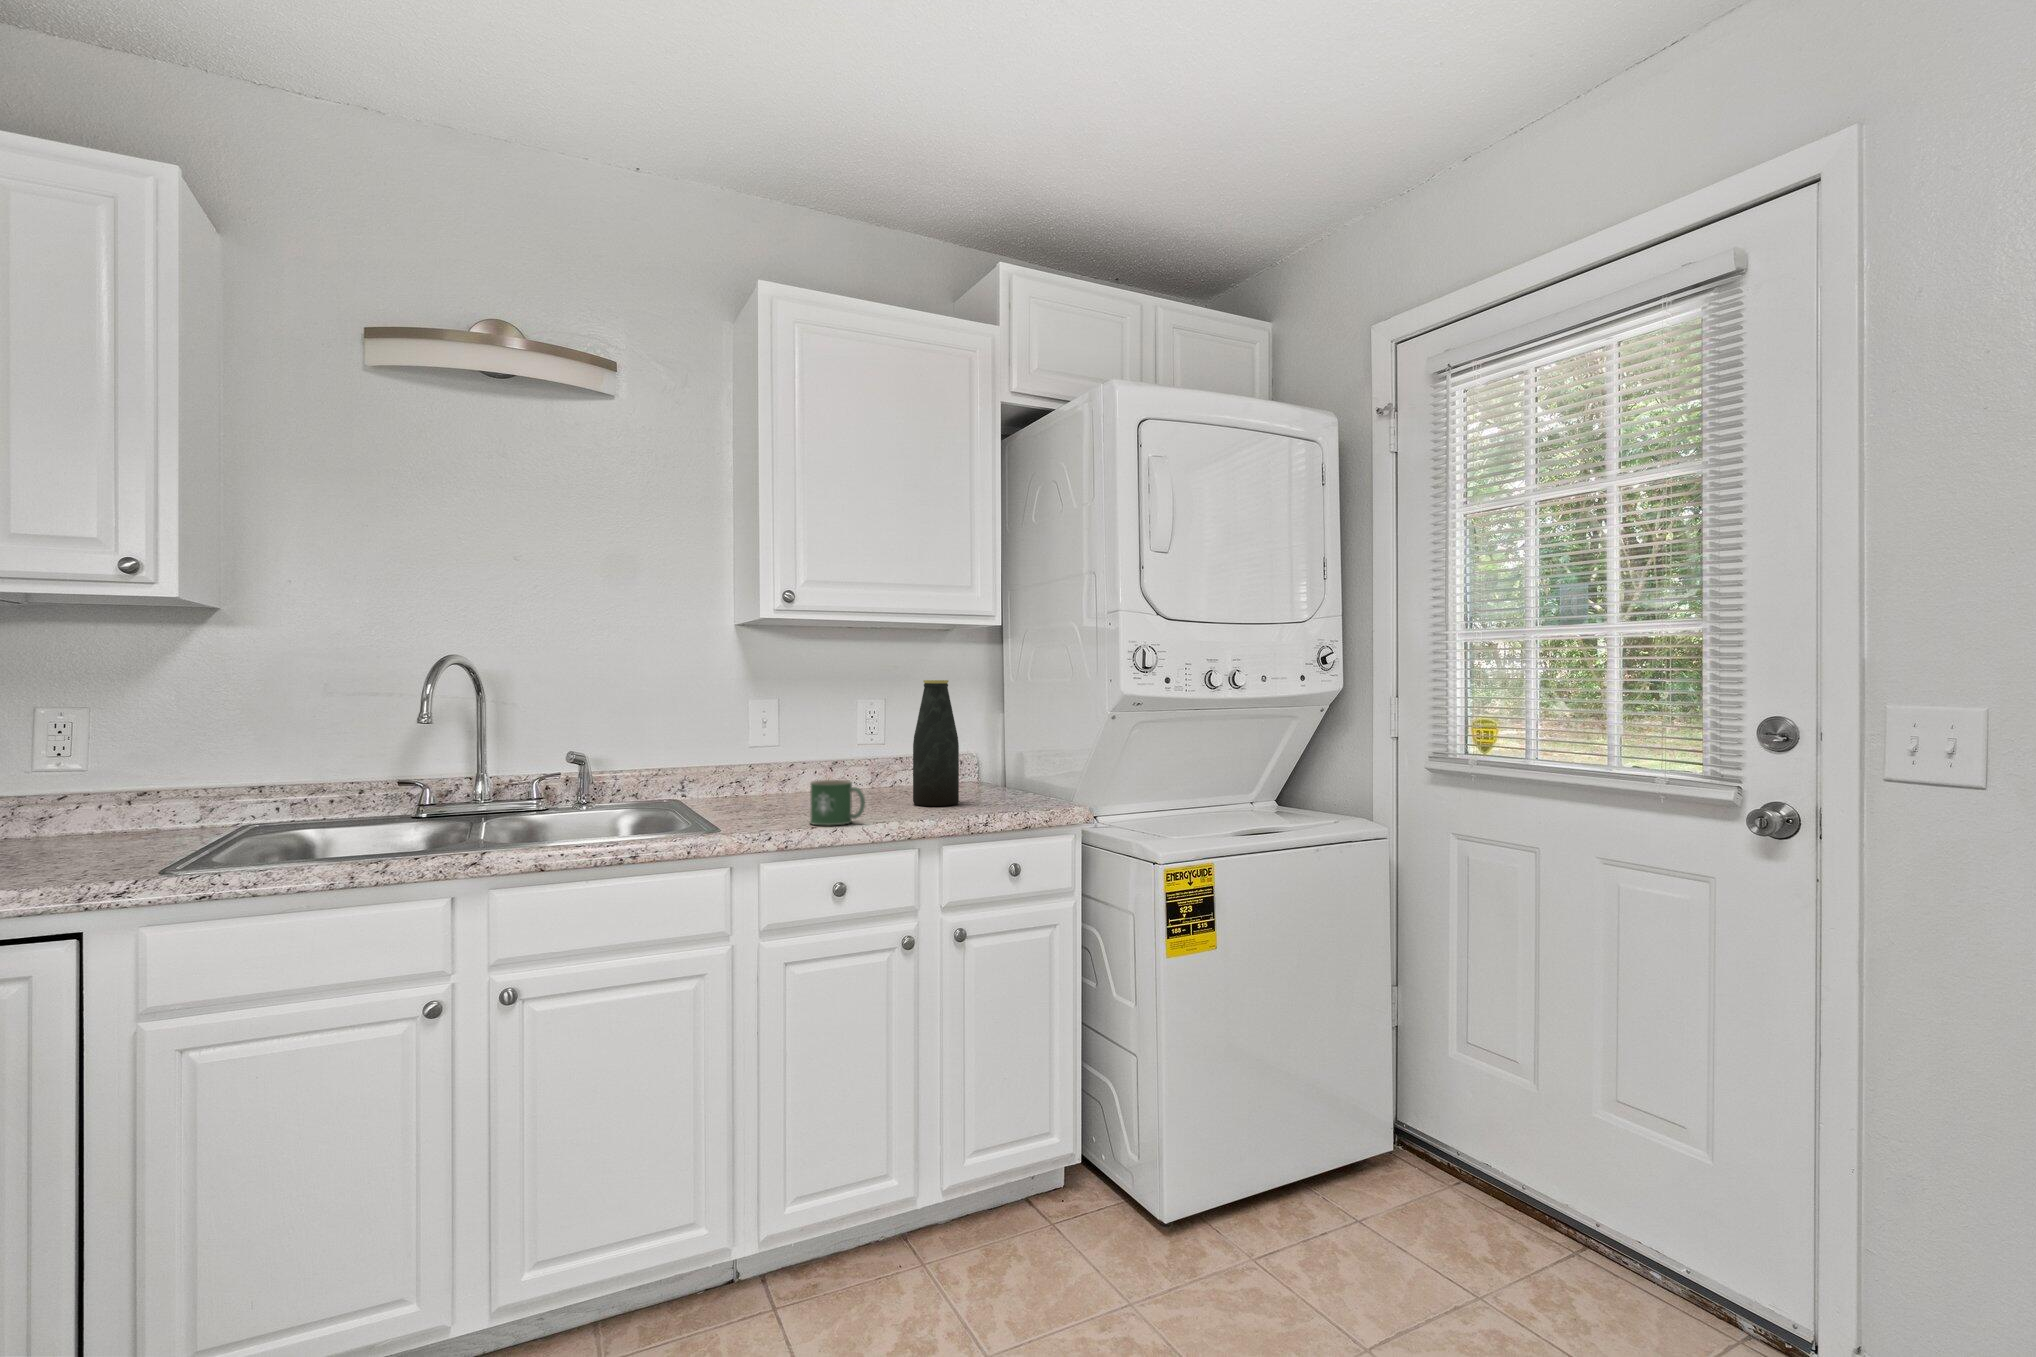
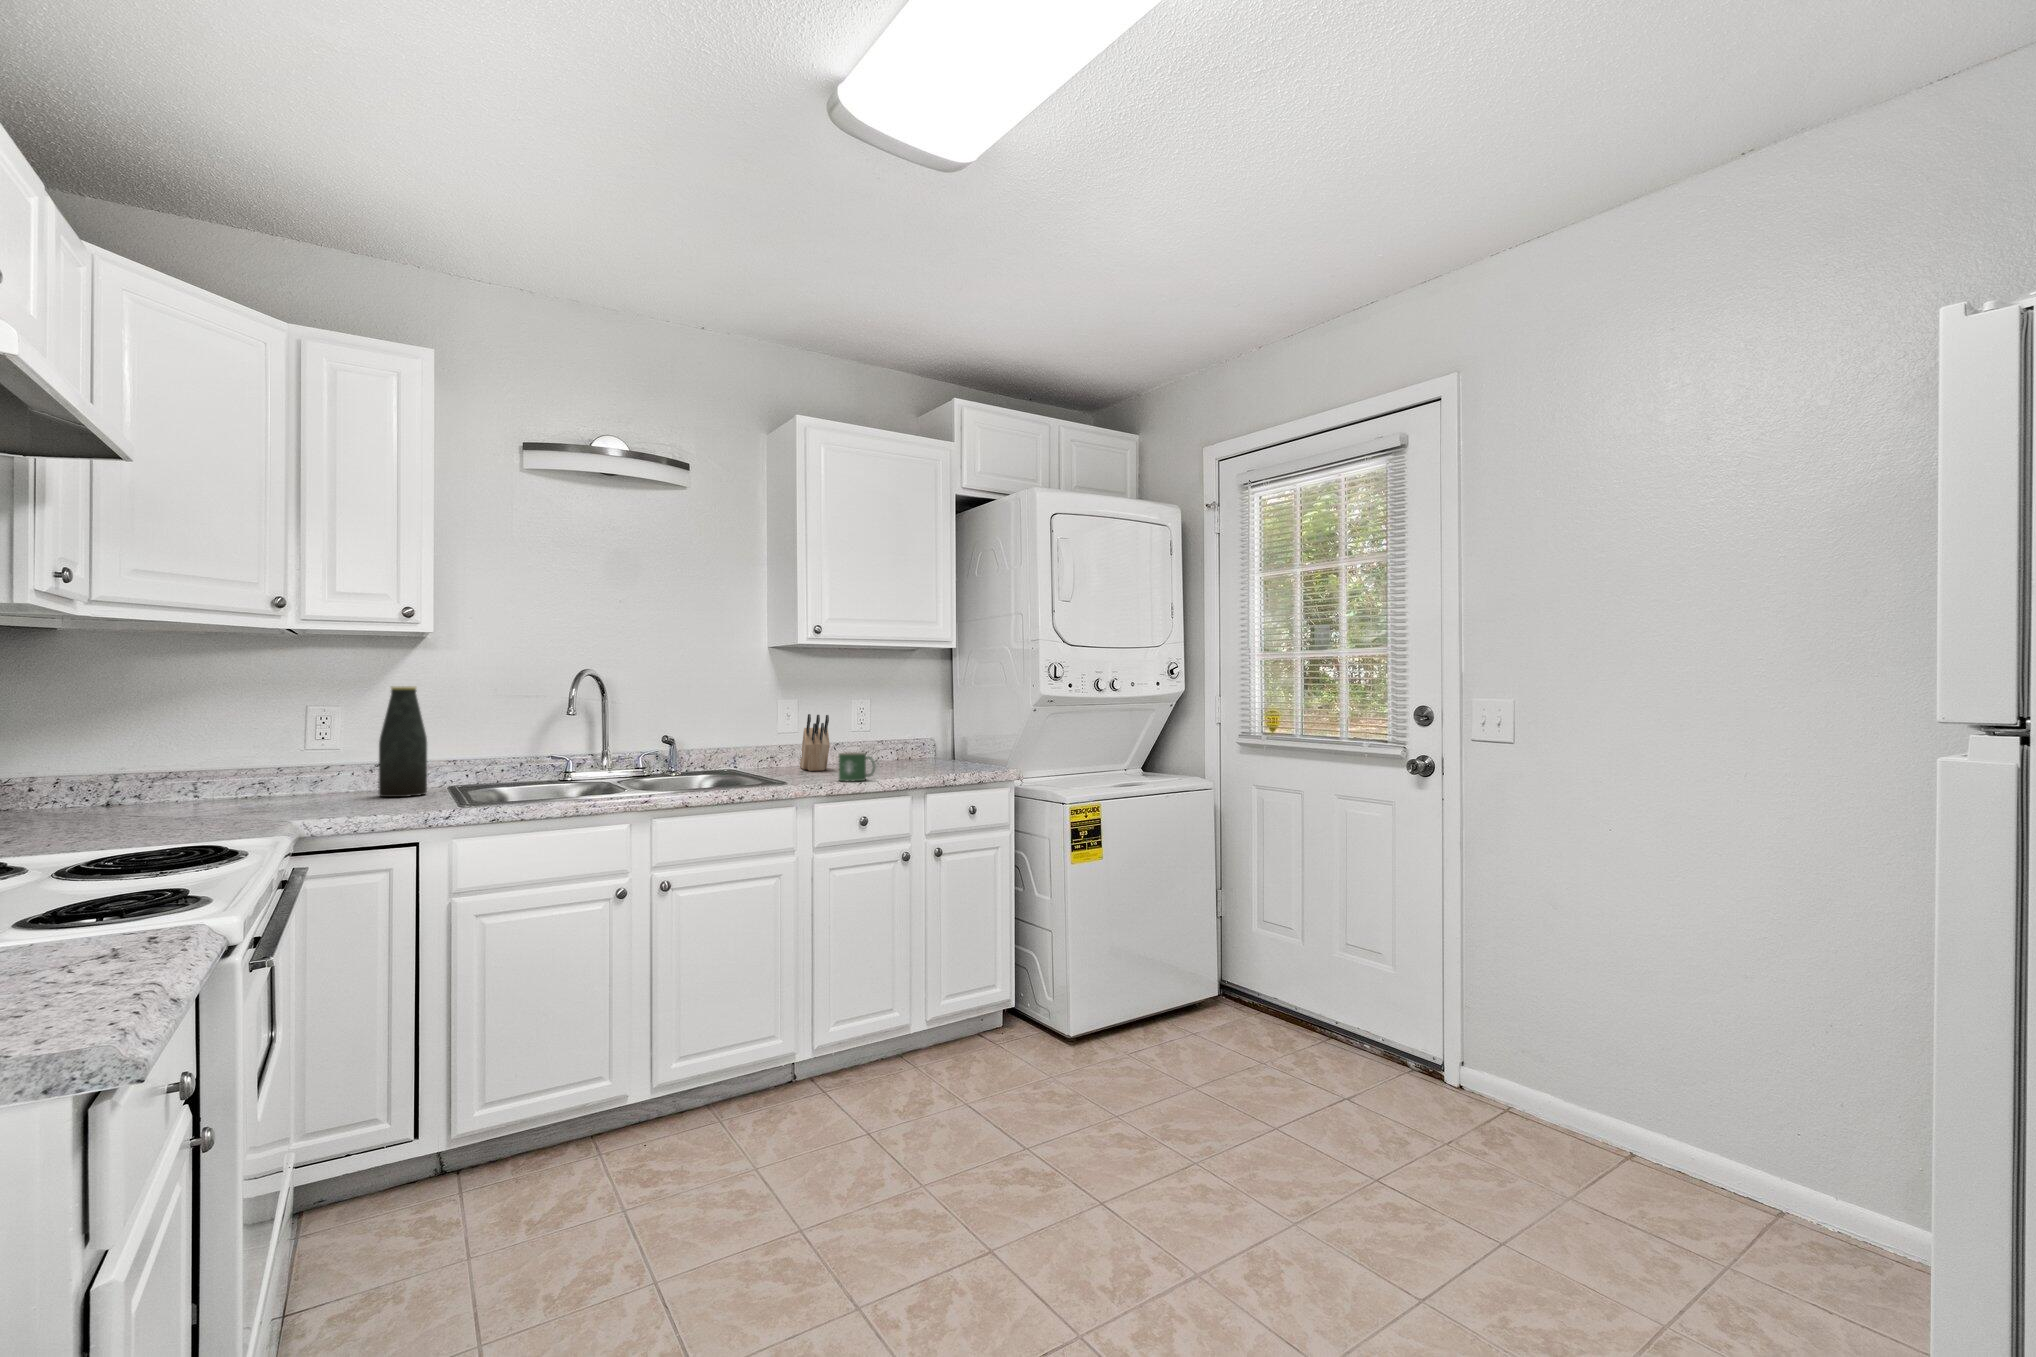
bottle: present [913,680,959,806] -> present [379,686,427,797]
knife block: none [782,721,817,802] -> present [800,714,830,771]

